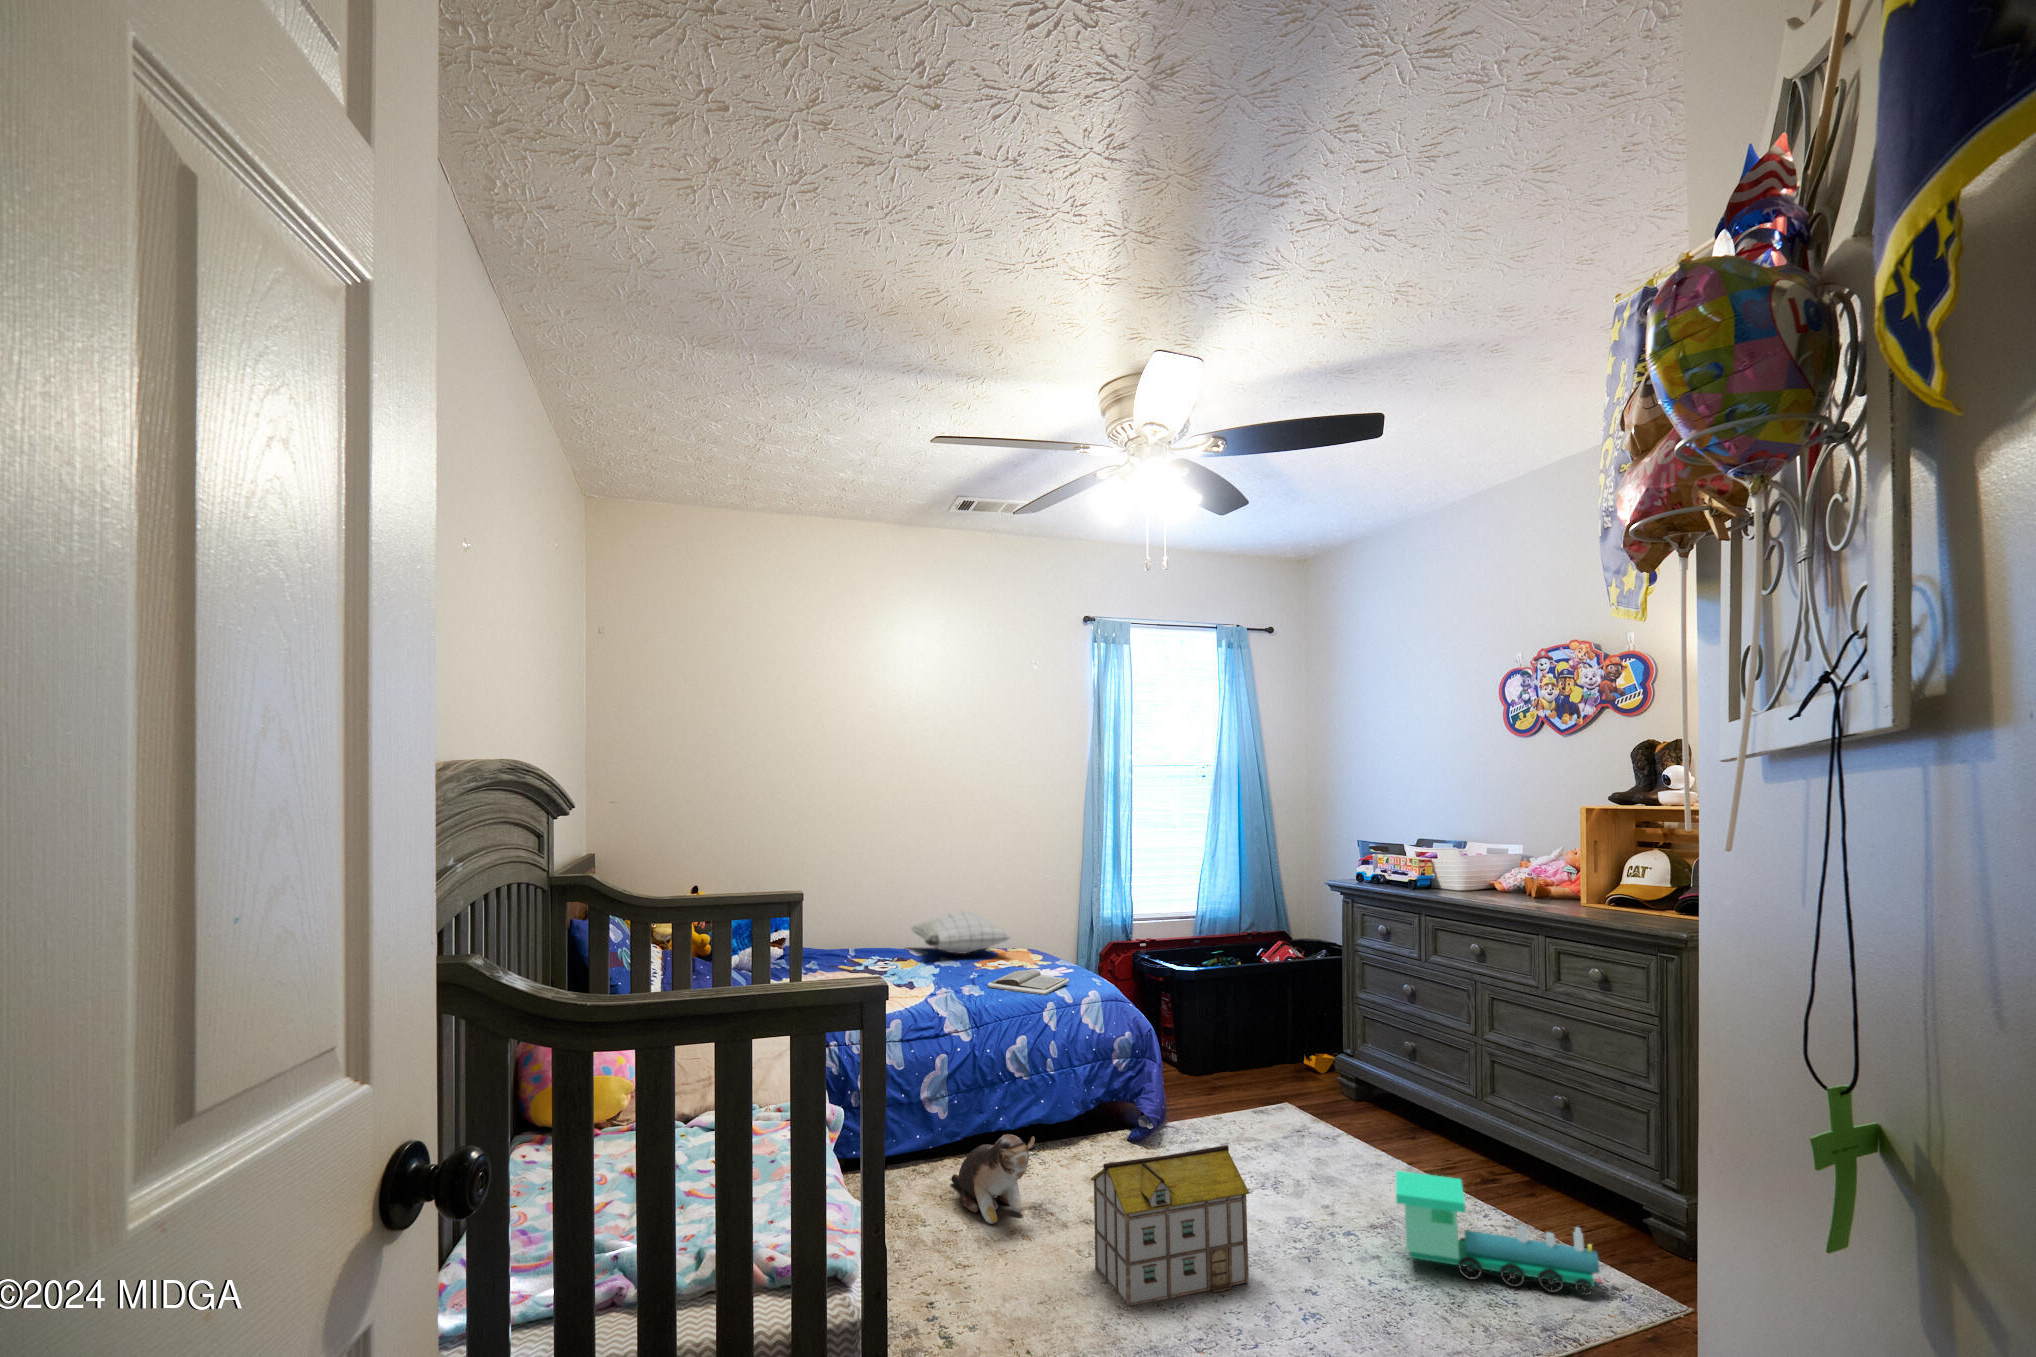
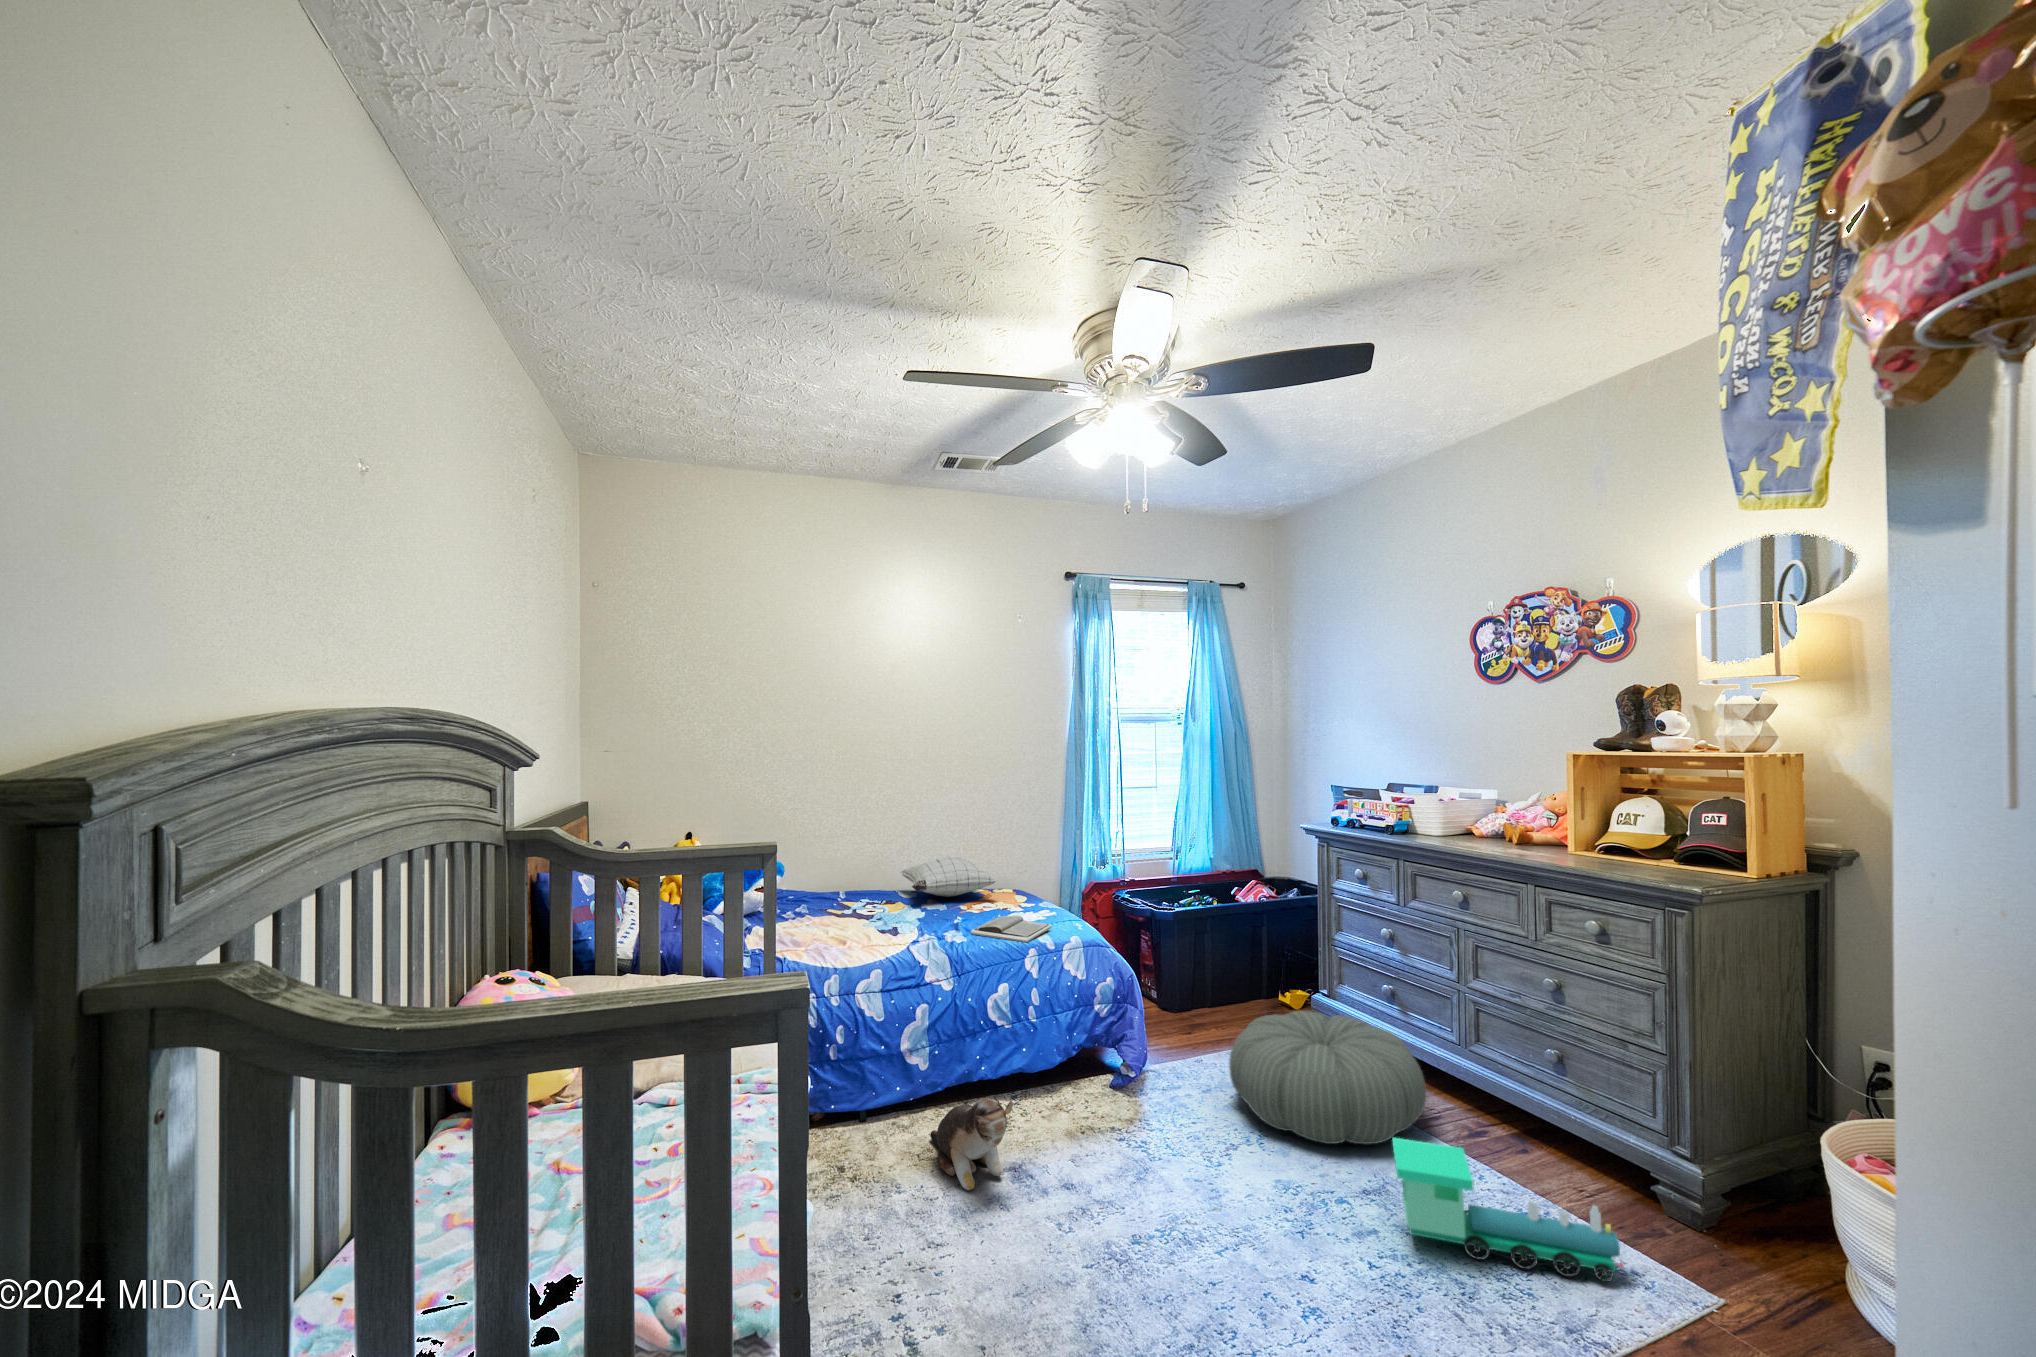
pouf: none [1247,1065,1440,1190] -> present [1229,1011,1426,1144]
toy house: present [1091,1145,1249,1306] -> none [1071,1116,1241,1301]

